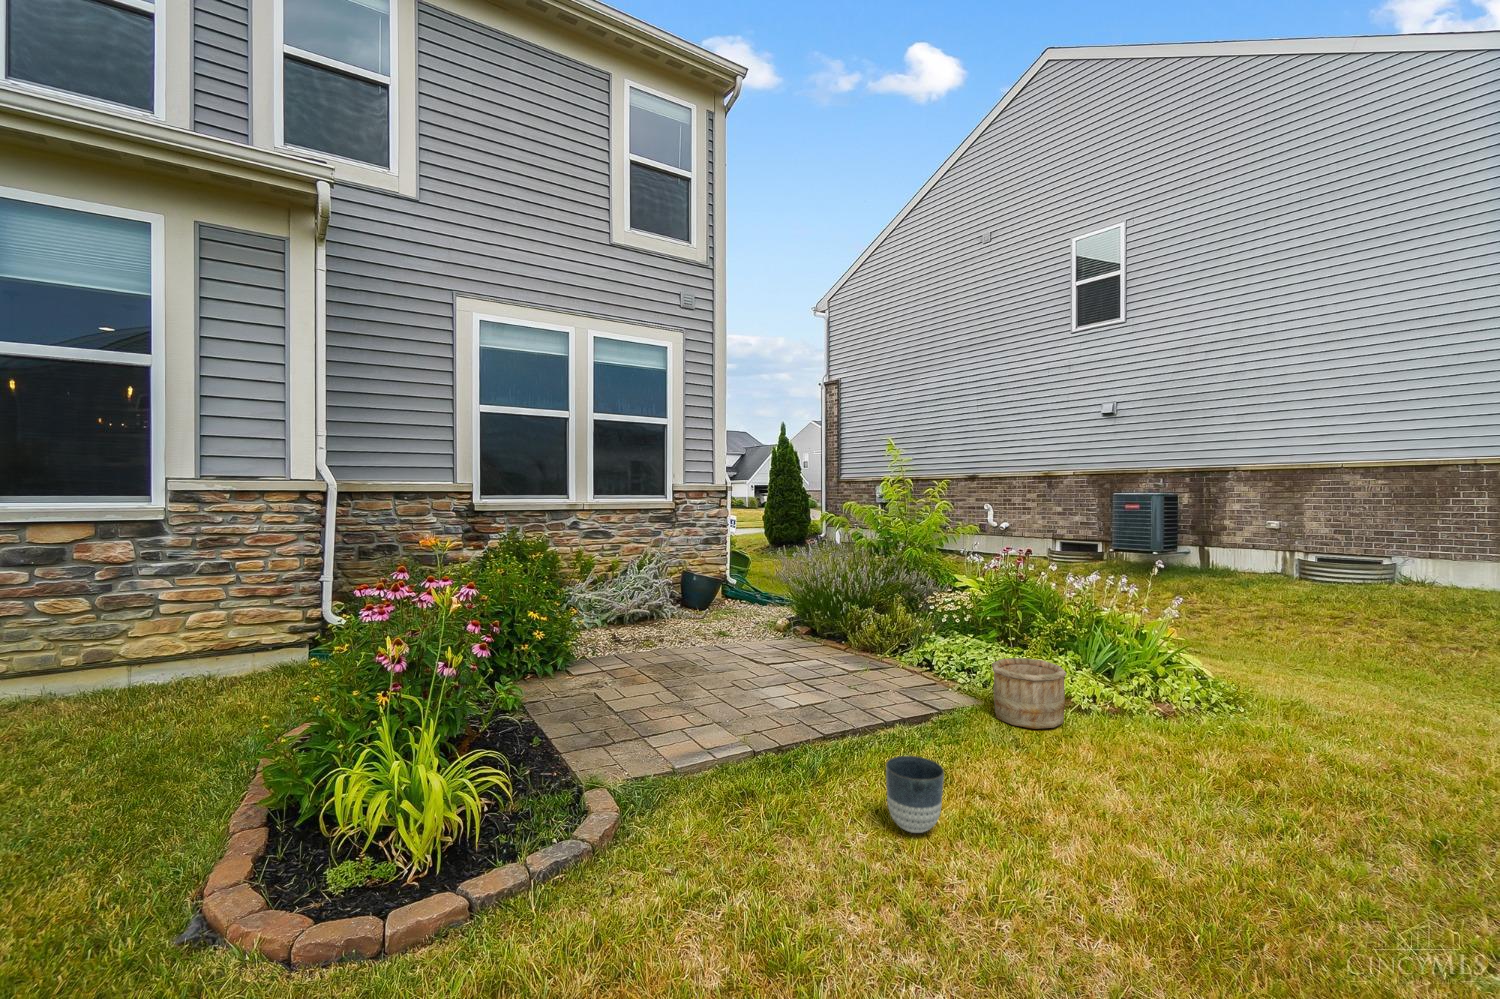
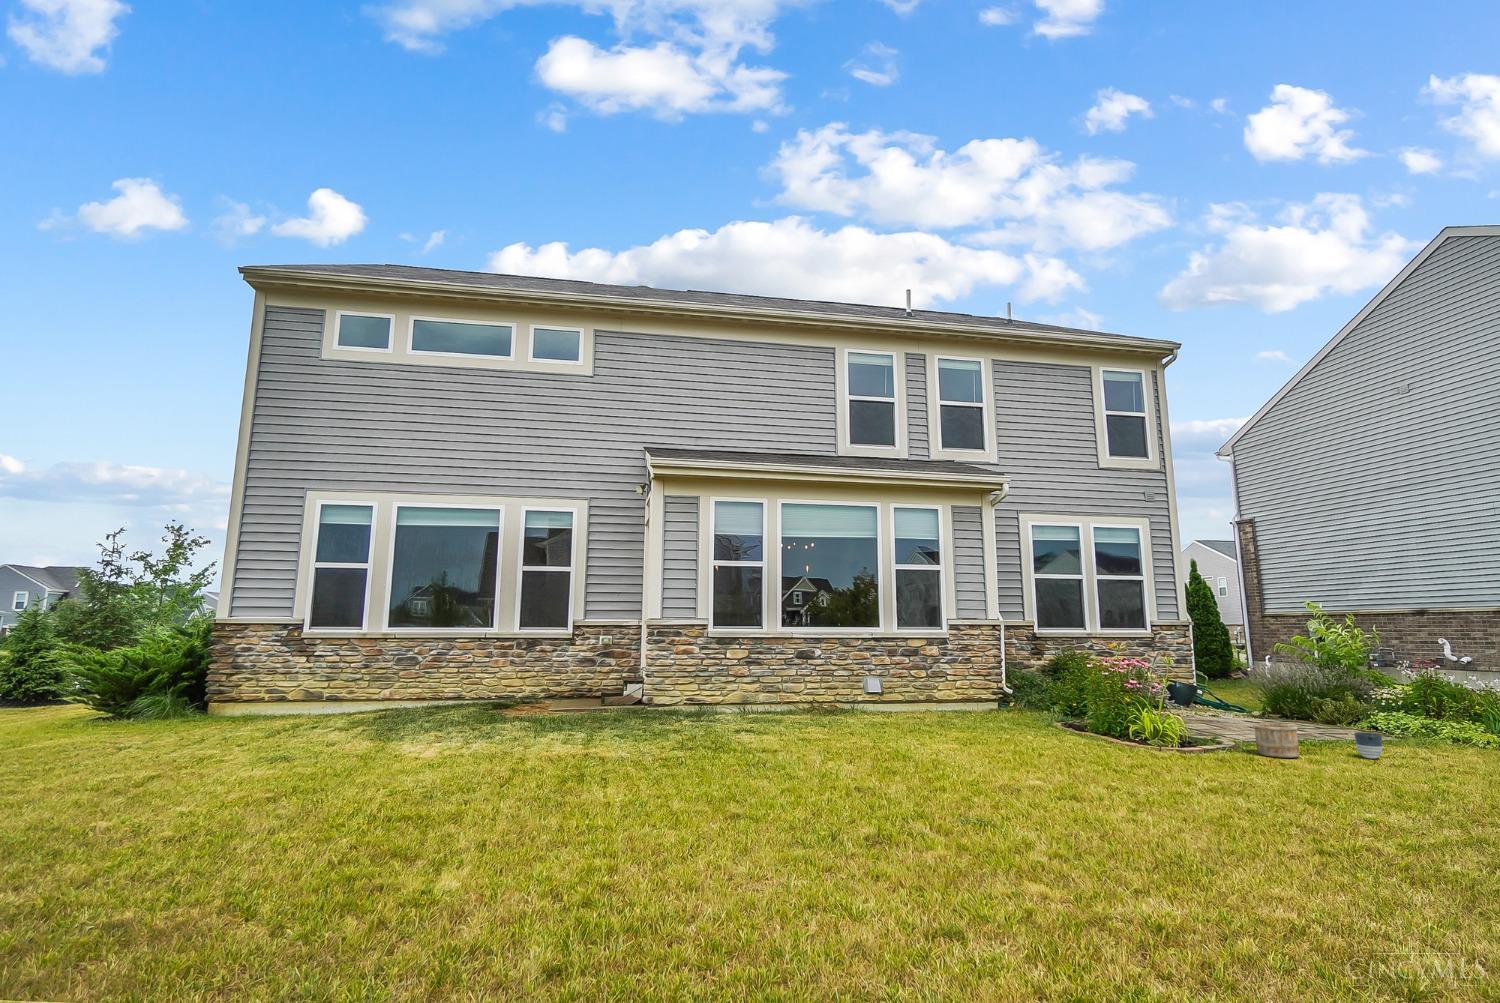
wooden bucket: present [992,658,1066,729] -> present [1253,723,1299,758]

